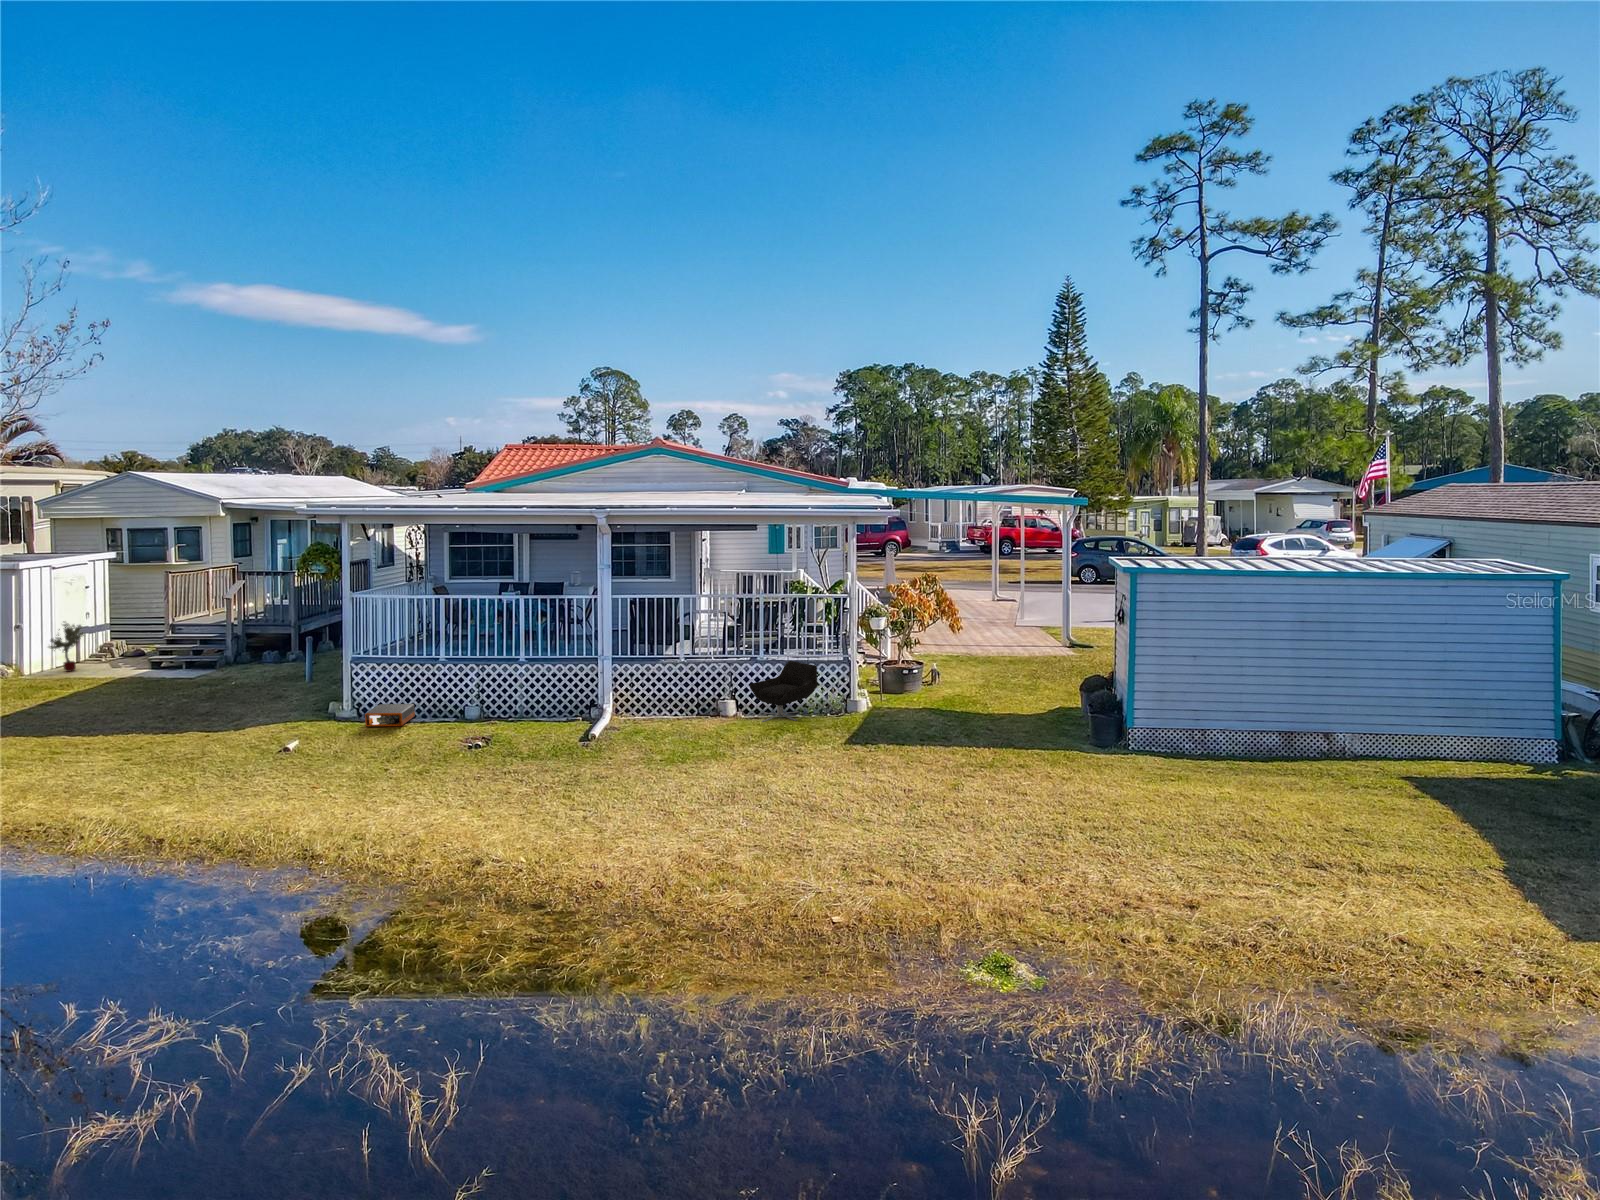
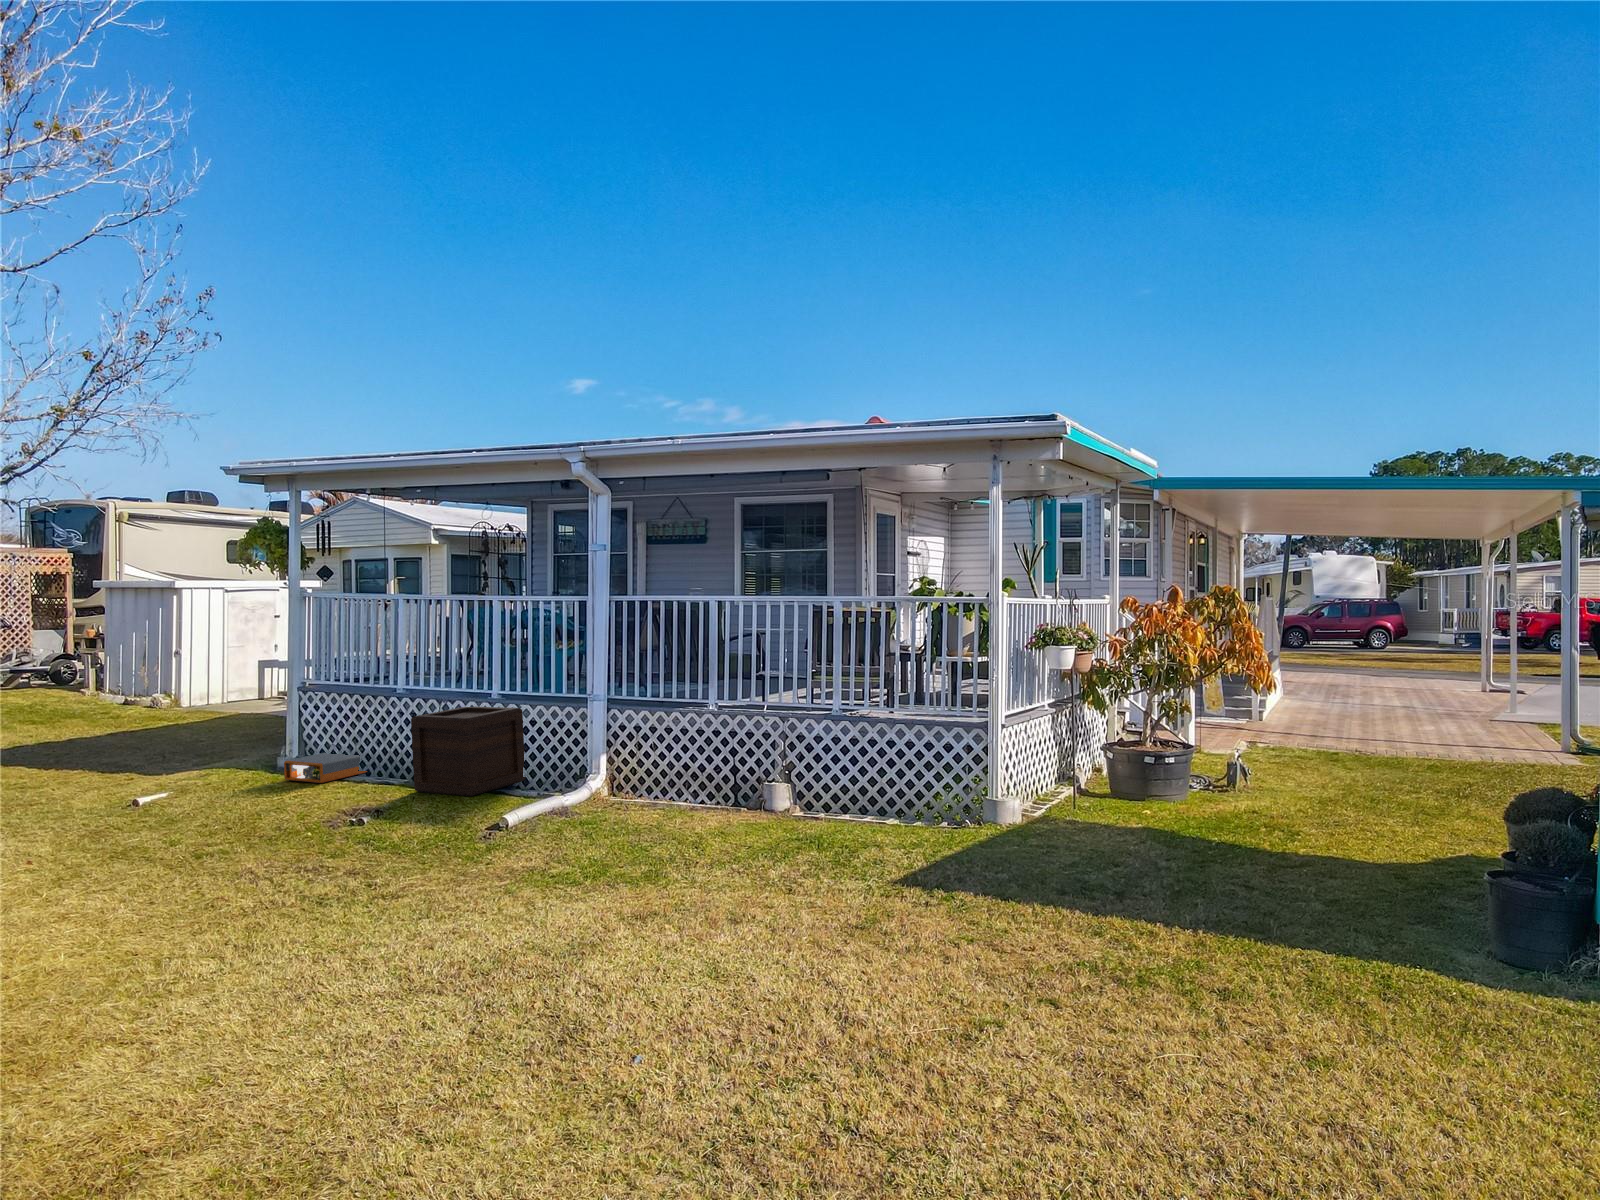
potted tree: present [49,624,84,672] -> none [207,651,252,706]
lounge chair: present [750,661,817,722] -> none [790,716,910,829]
wooden crate: none [487,667,551,725] -> present [411,707,526,796]

